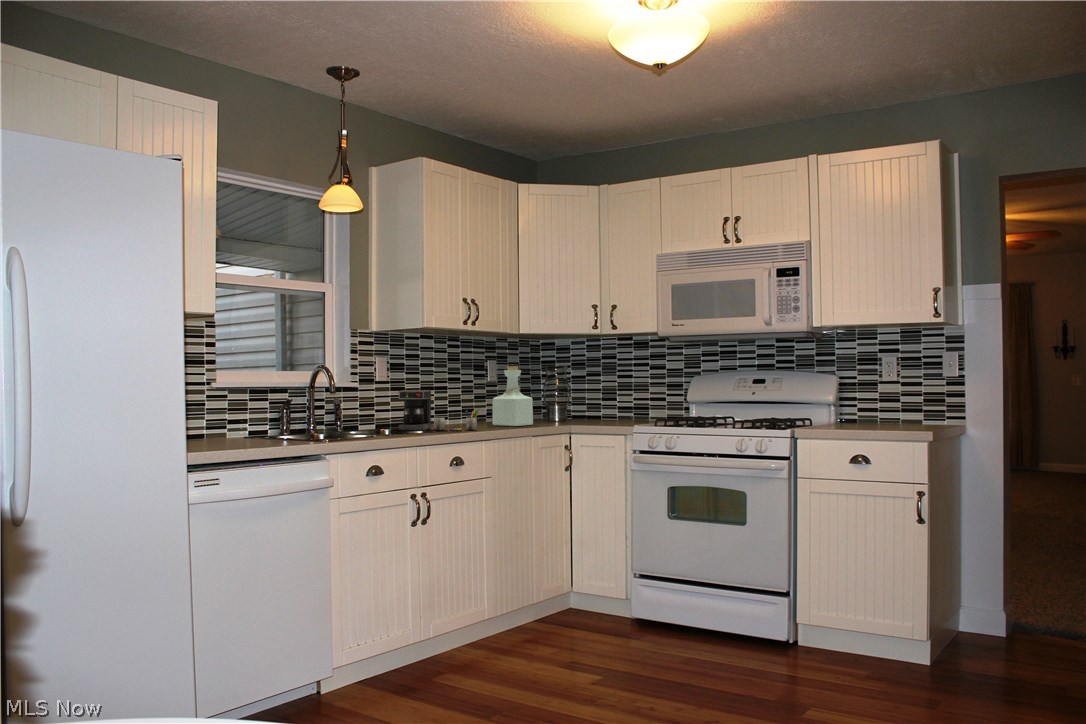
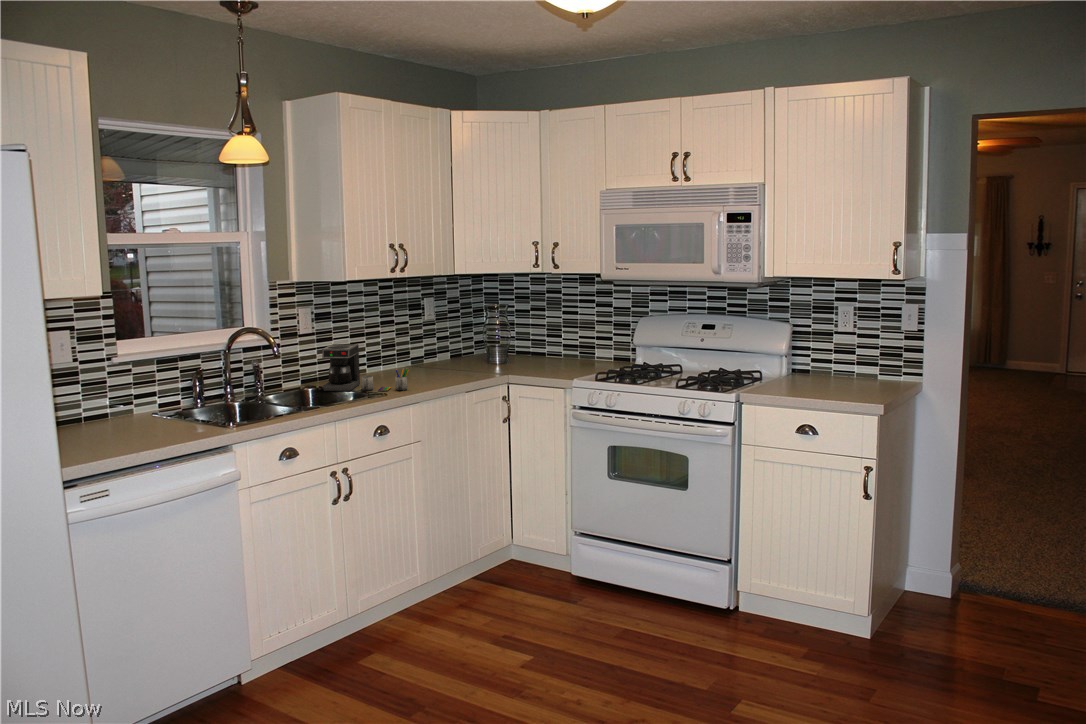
bottle: present [492,366,533,426] -> none [427,313,470,379]

